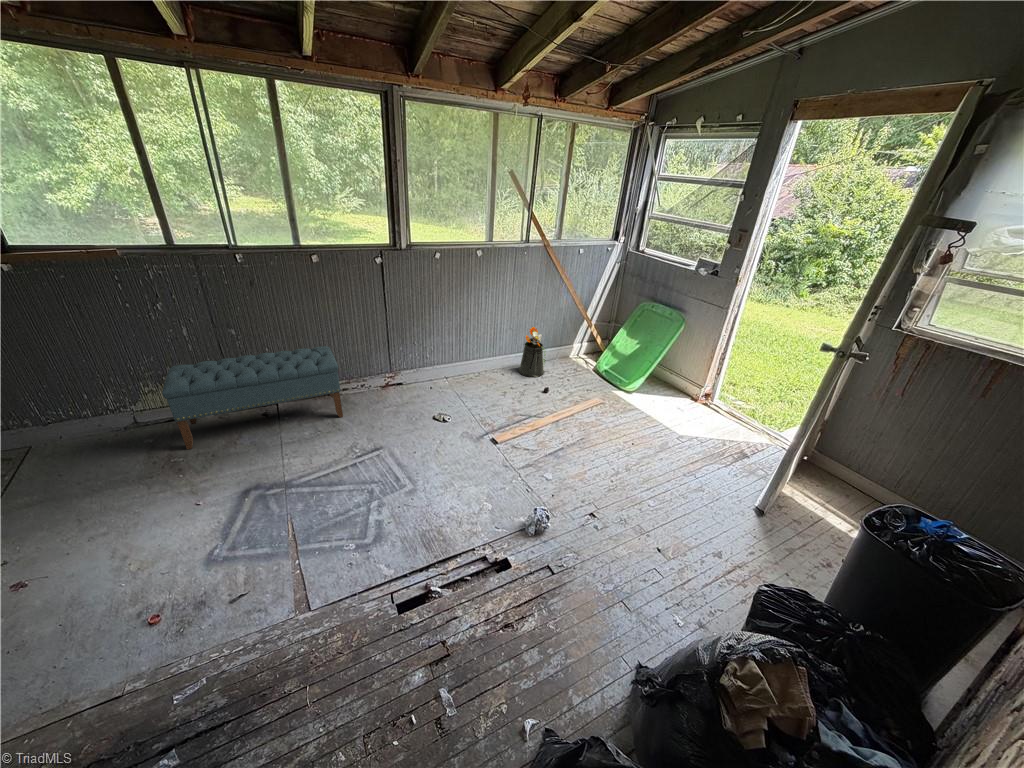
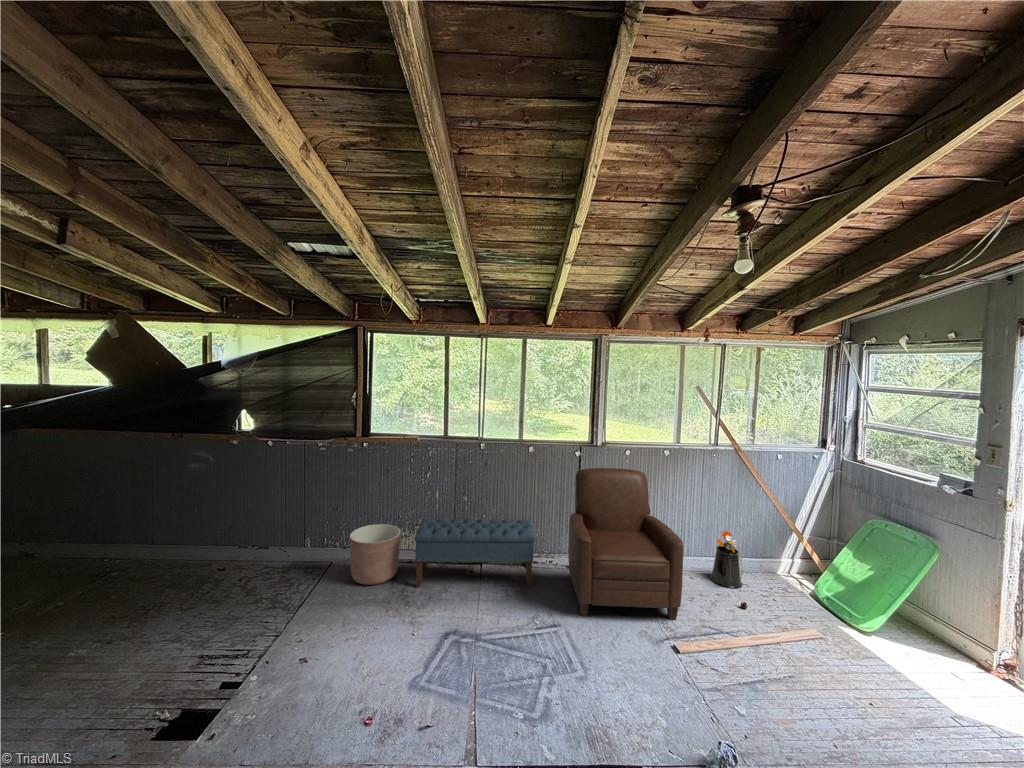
chair: none [377,275,499,433] -> present [568,468,683,620]
planter: none [41,382,151,464] -> present [350,524,401,585]

